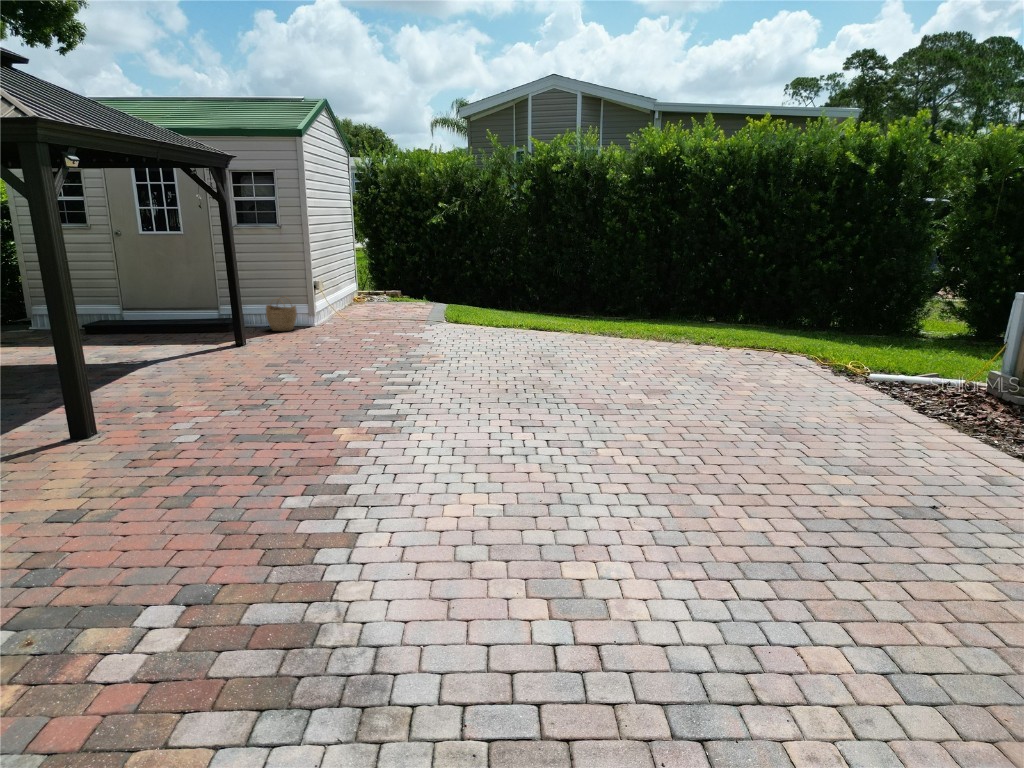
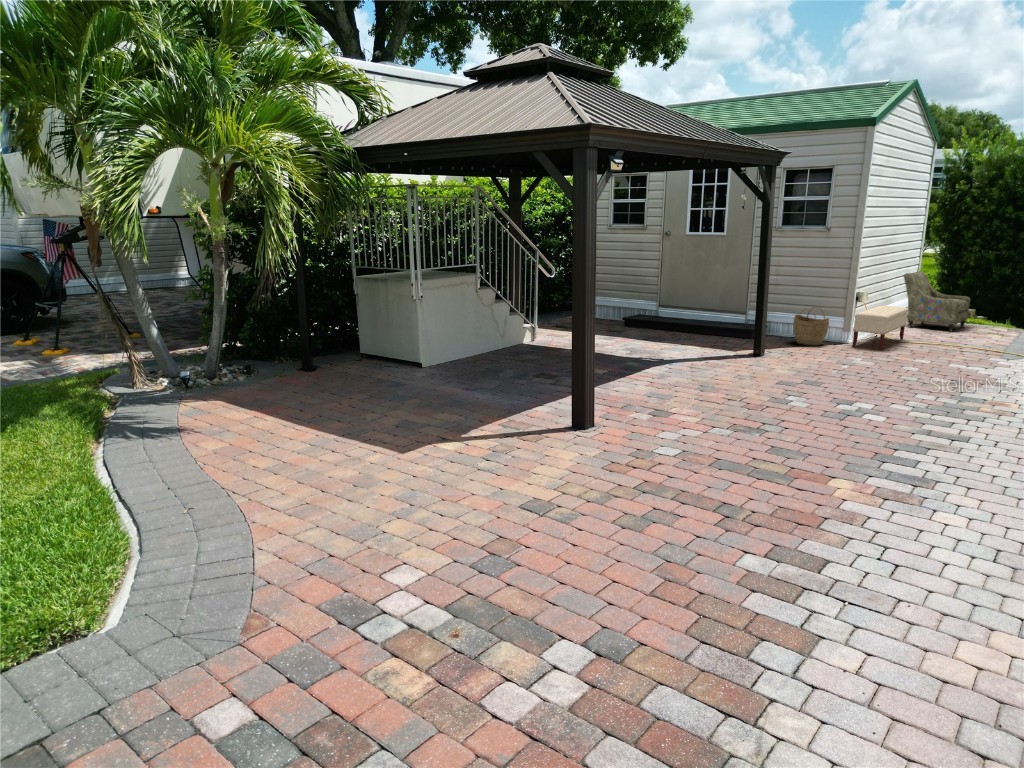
armchair: none [346,262,397,309] -> present [904,271,970,332]
bench: none [316,292,356,329] -> present [852,305,908,350]

